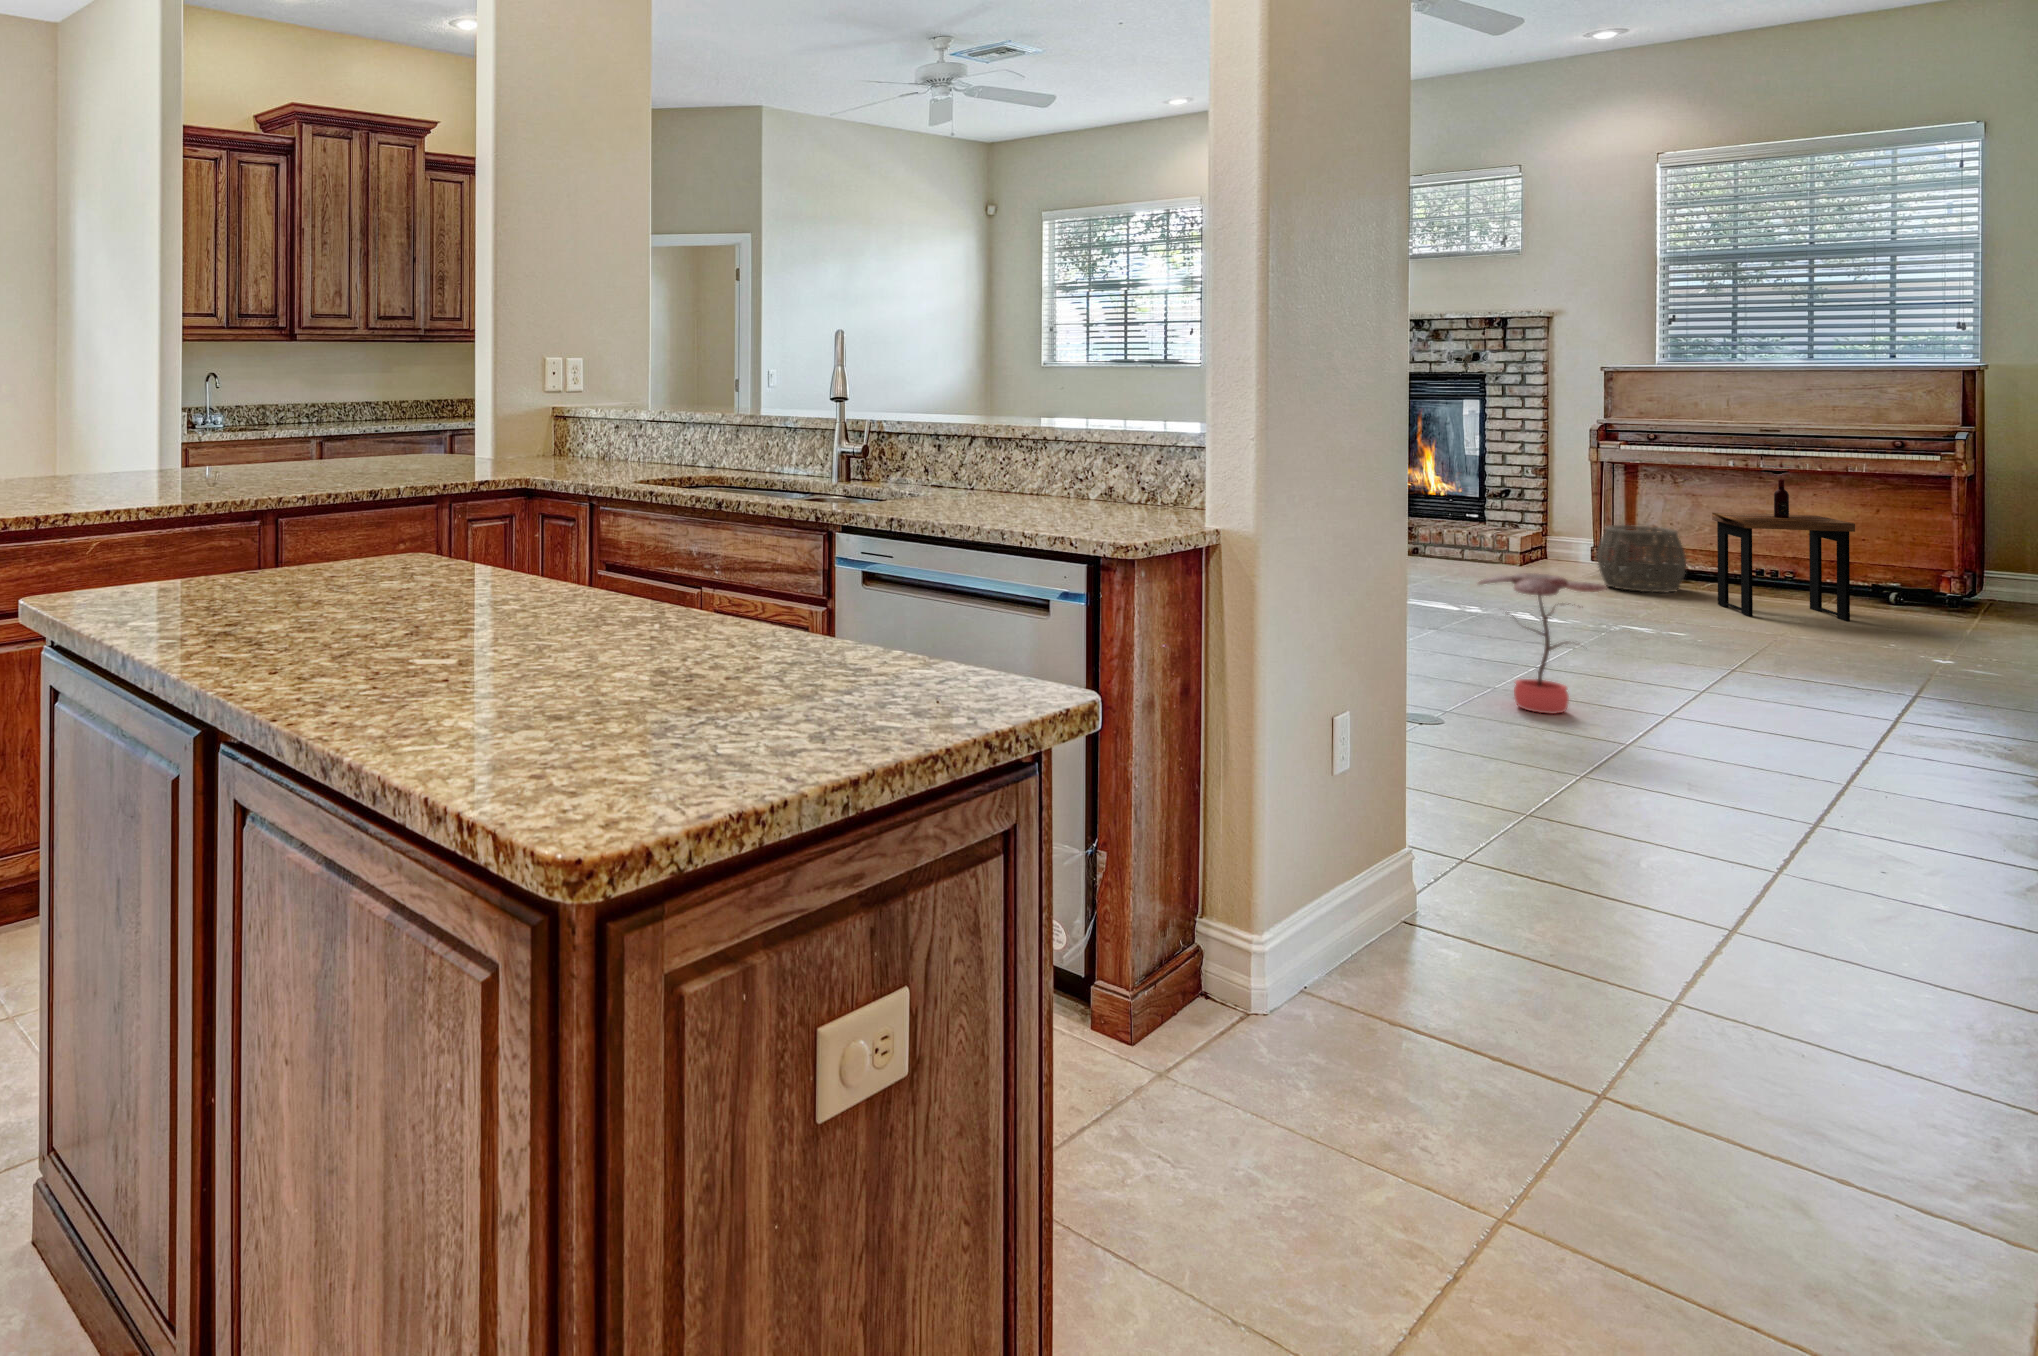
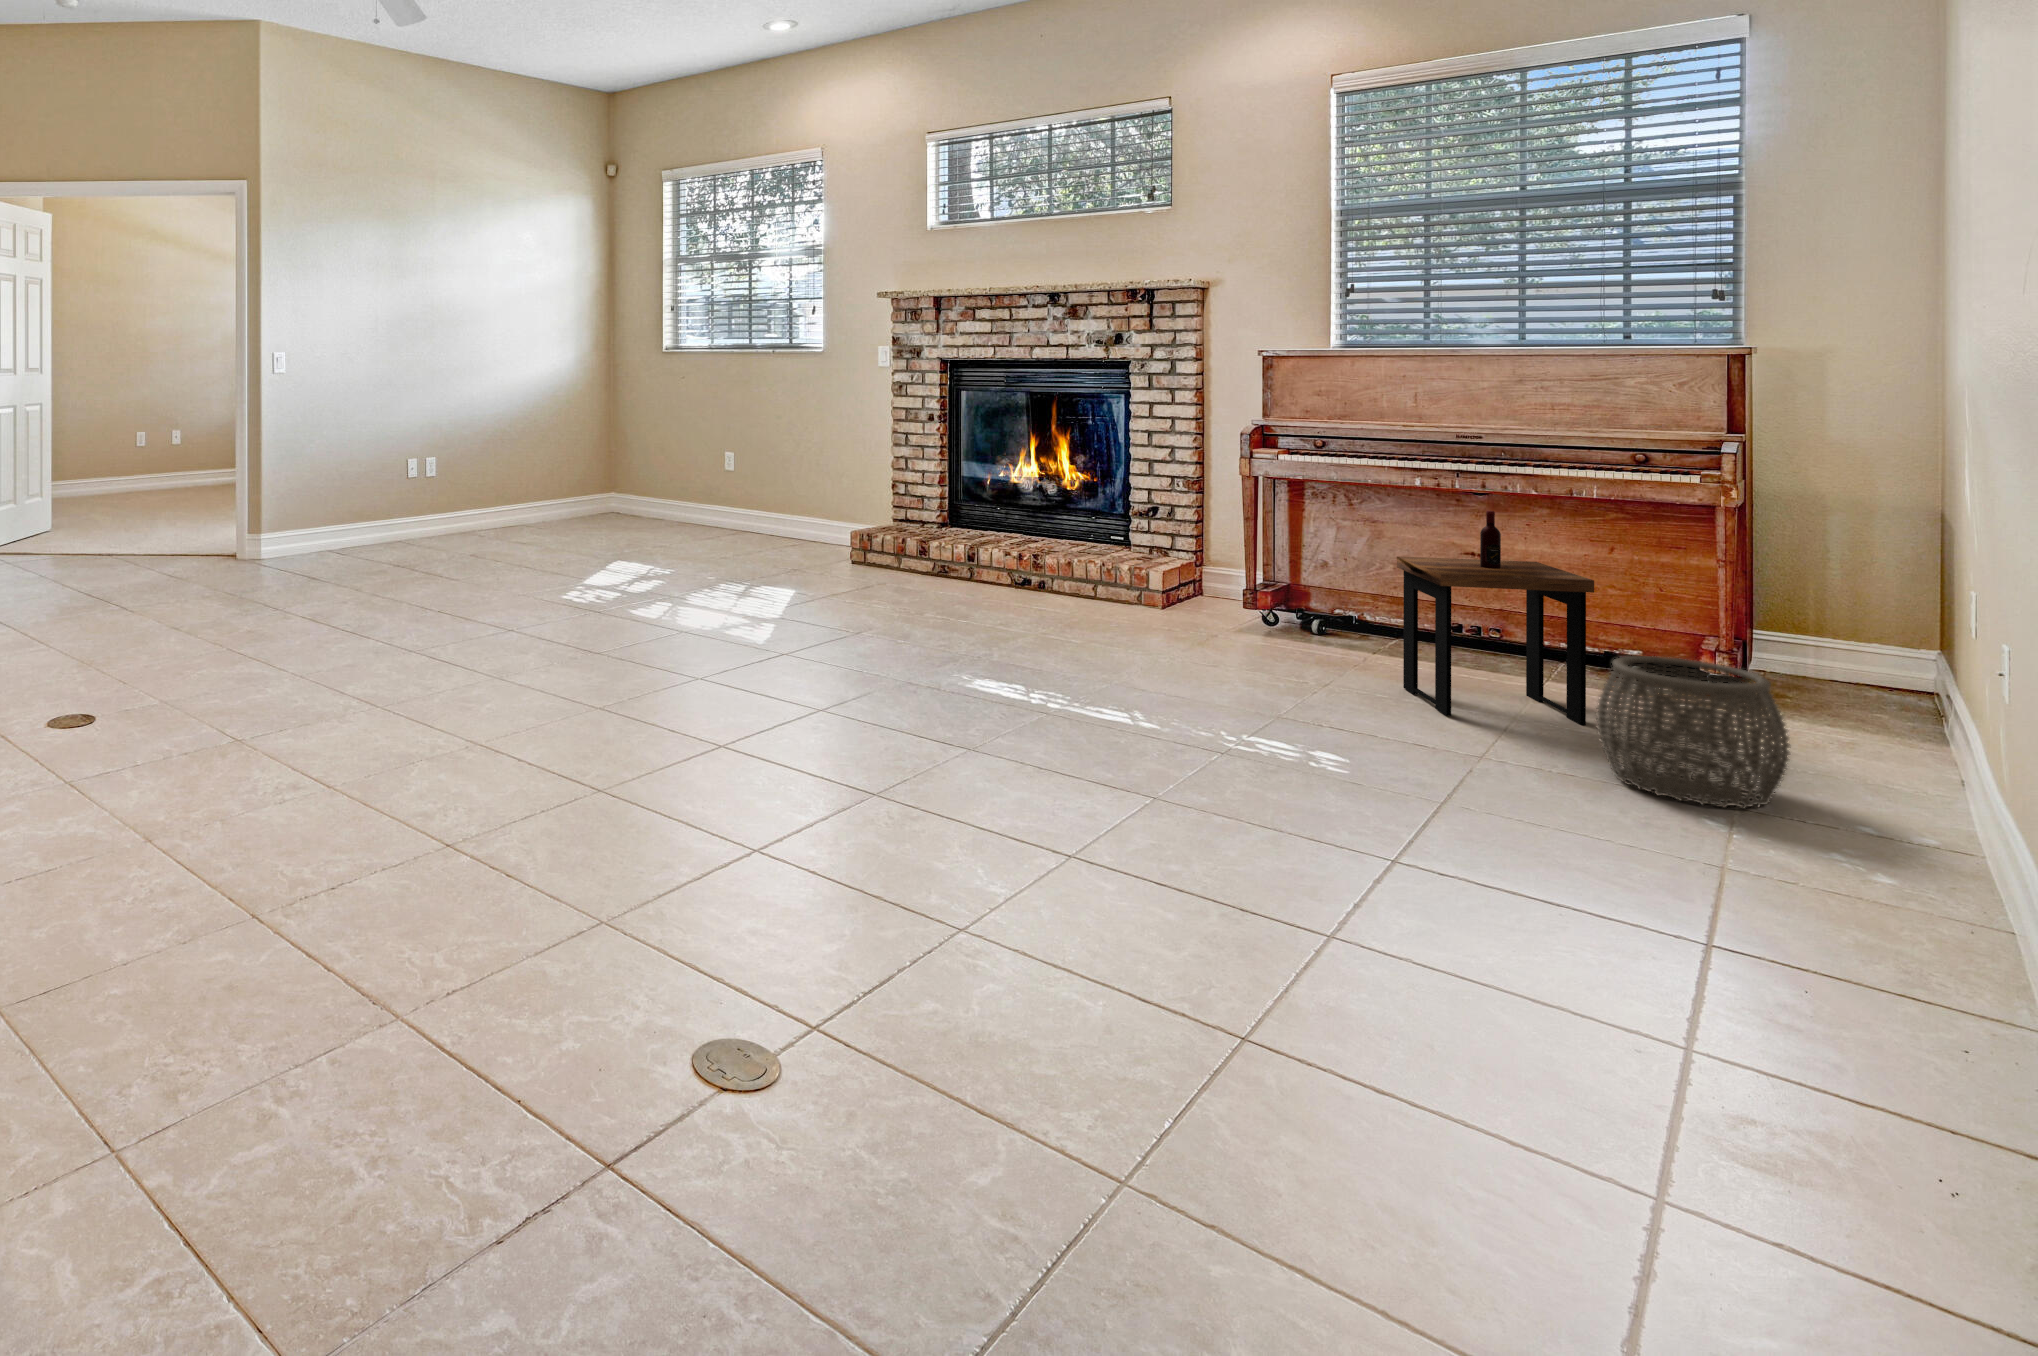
woven basket: present [1597,525,1686,593] -> present [1596,656,1790,809]
potted plant: present [1479,573,1607,714] -> none [956,756,1190,1063]

